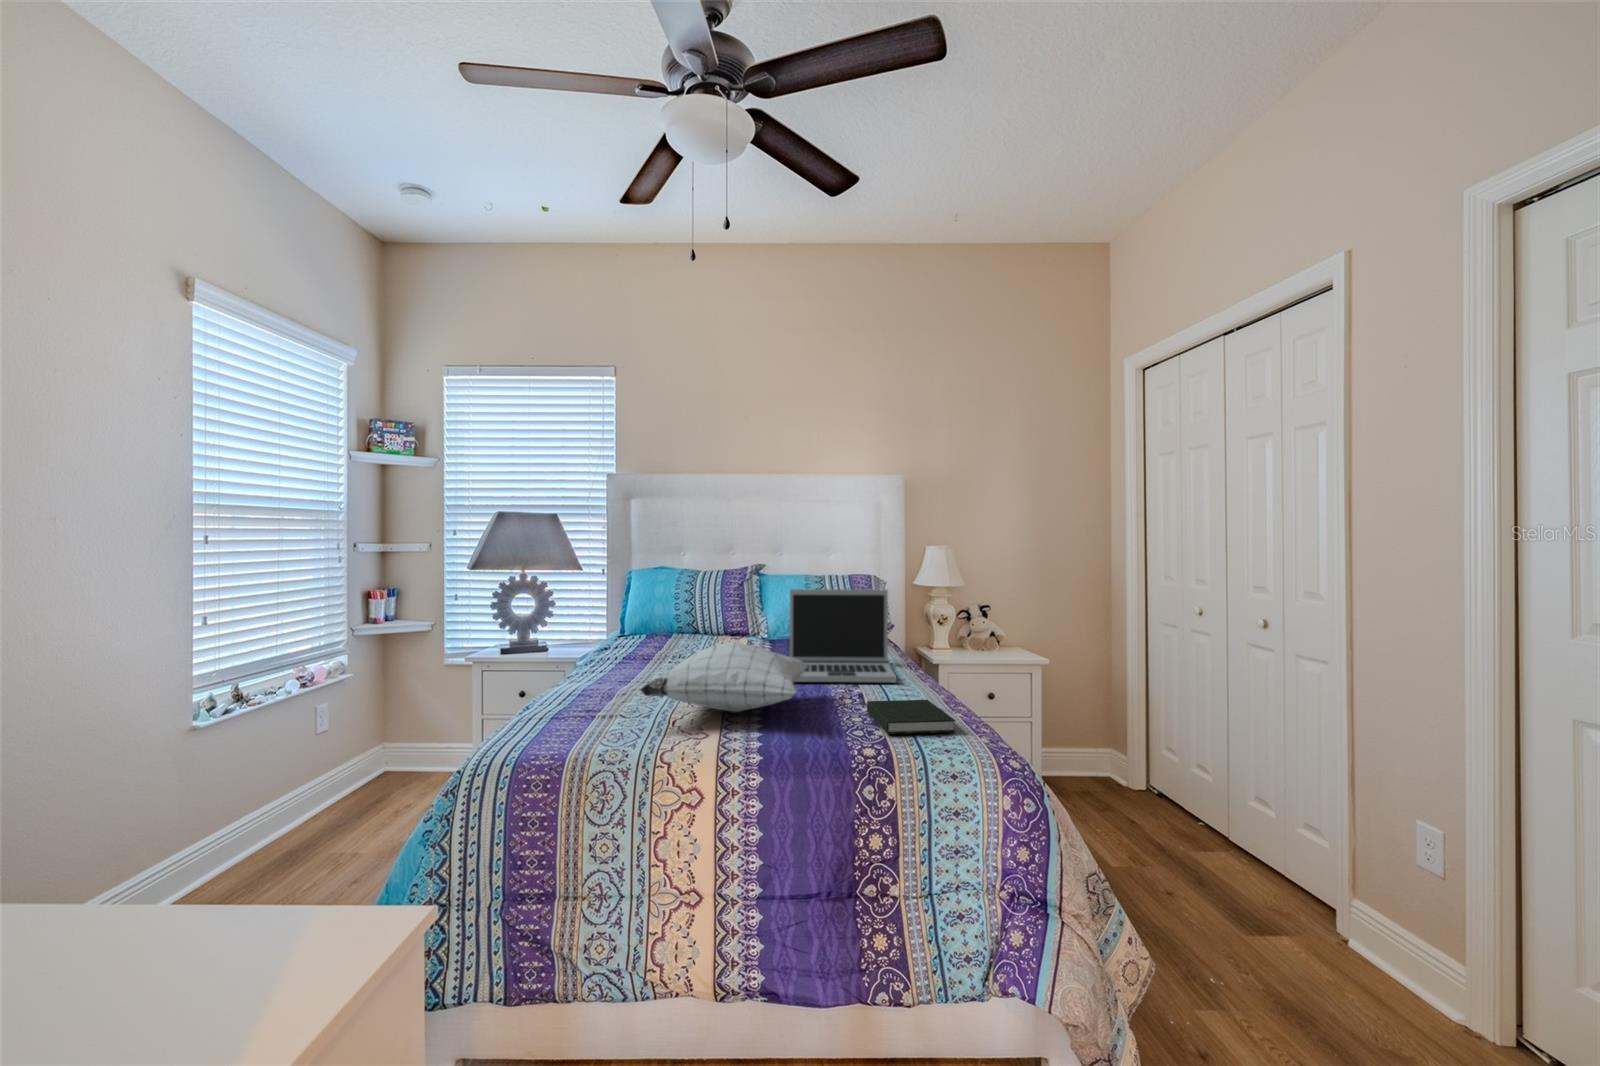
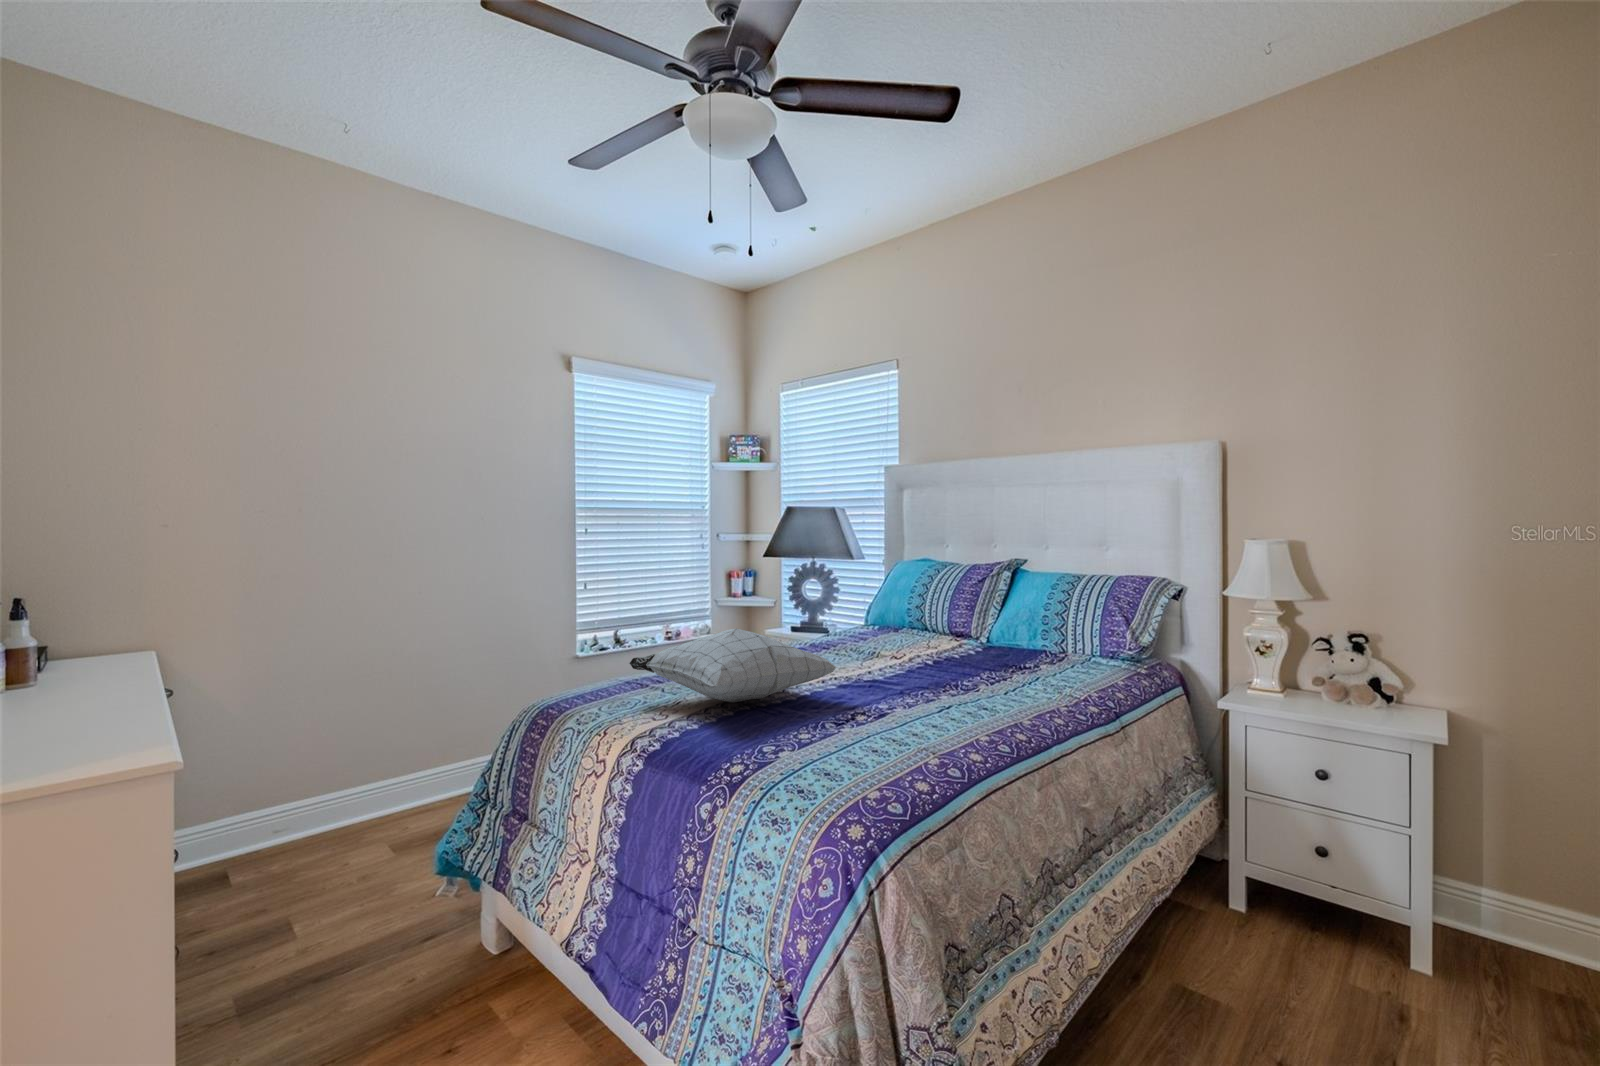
laptop: present [790,589,896,682] -> none [859,582,1025,707]
book: present [867,700,955,734] -> none [780,716,912,770]

